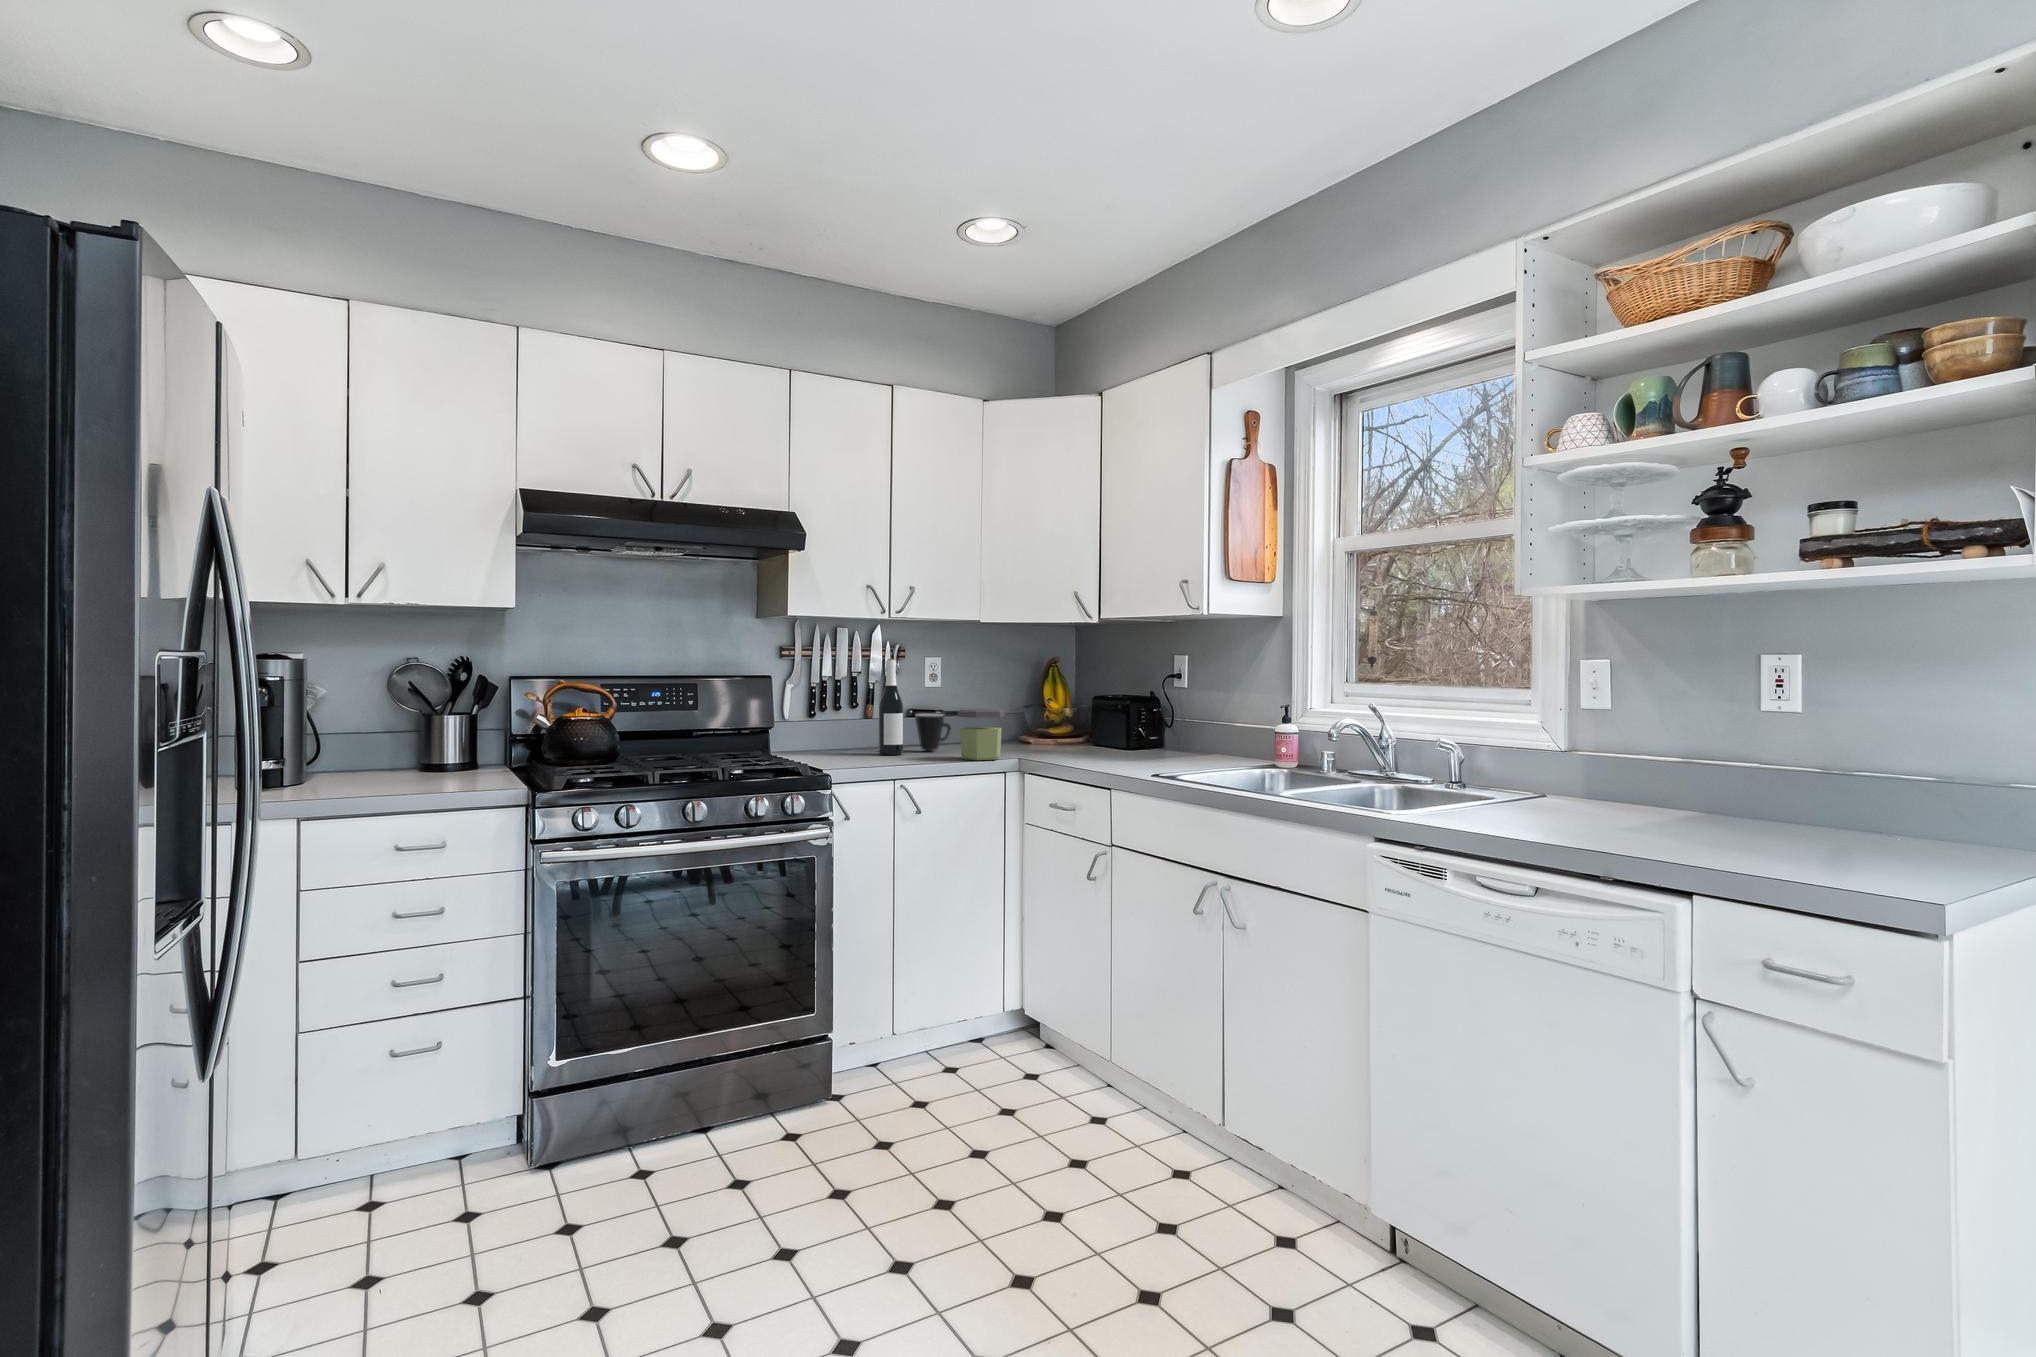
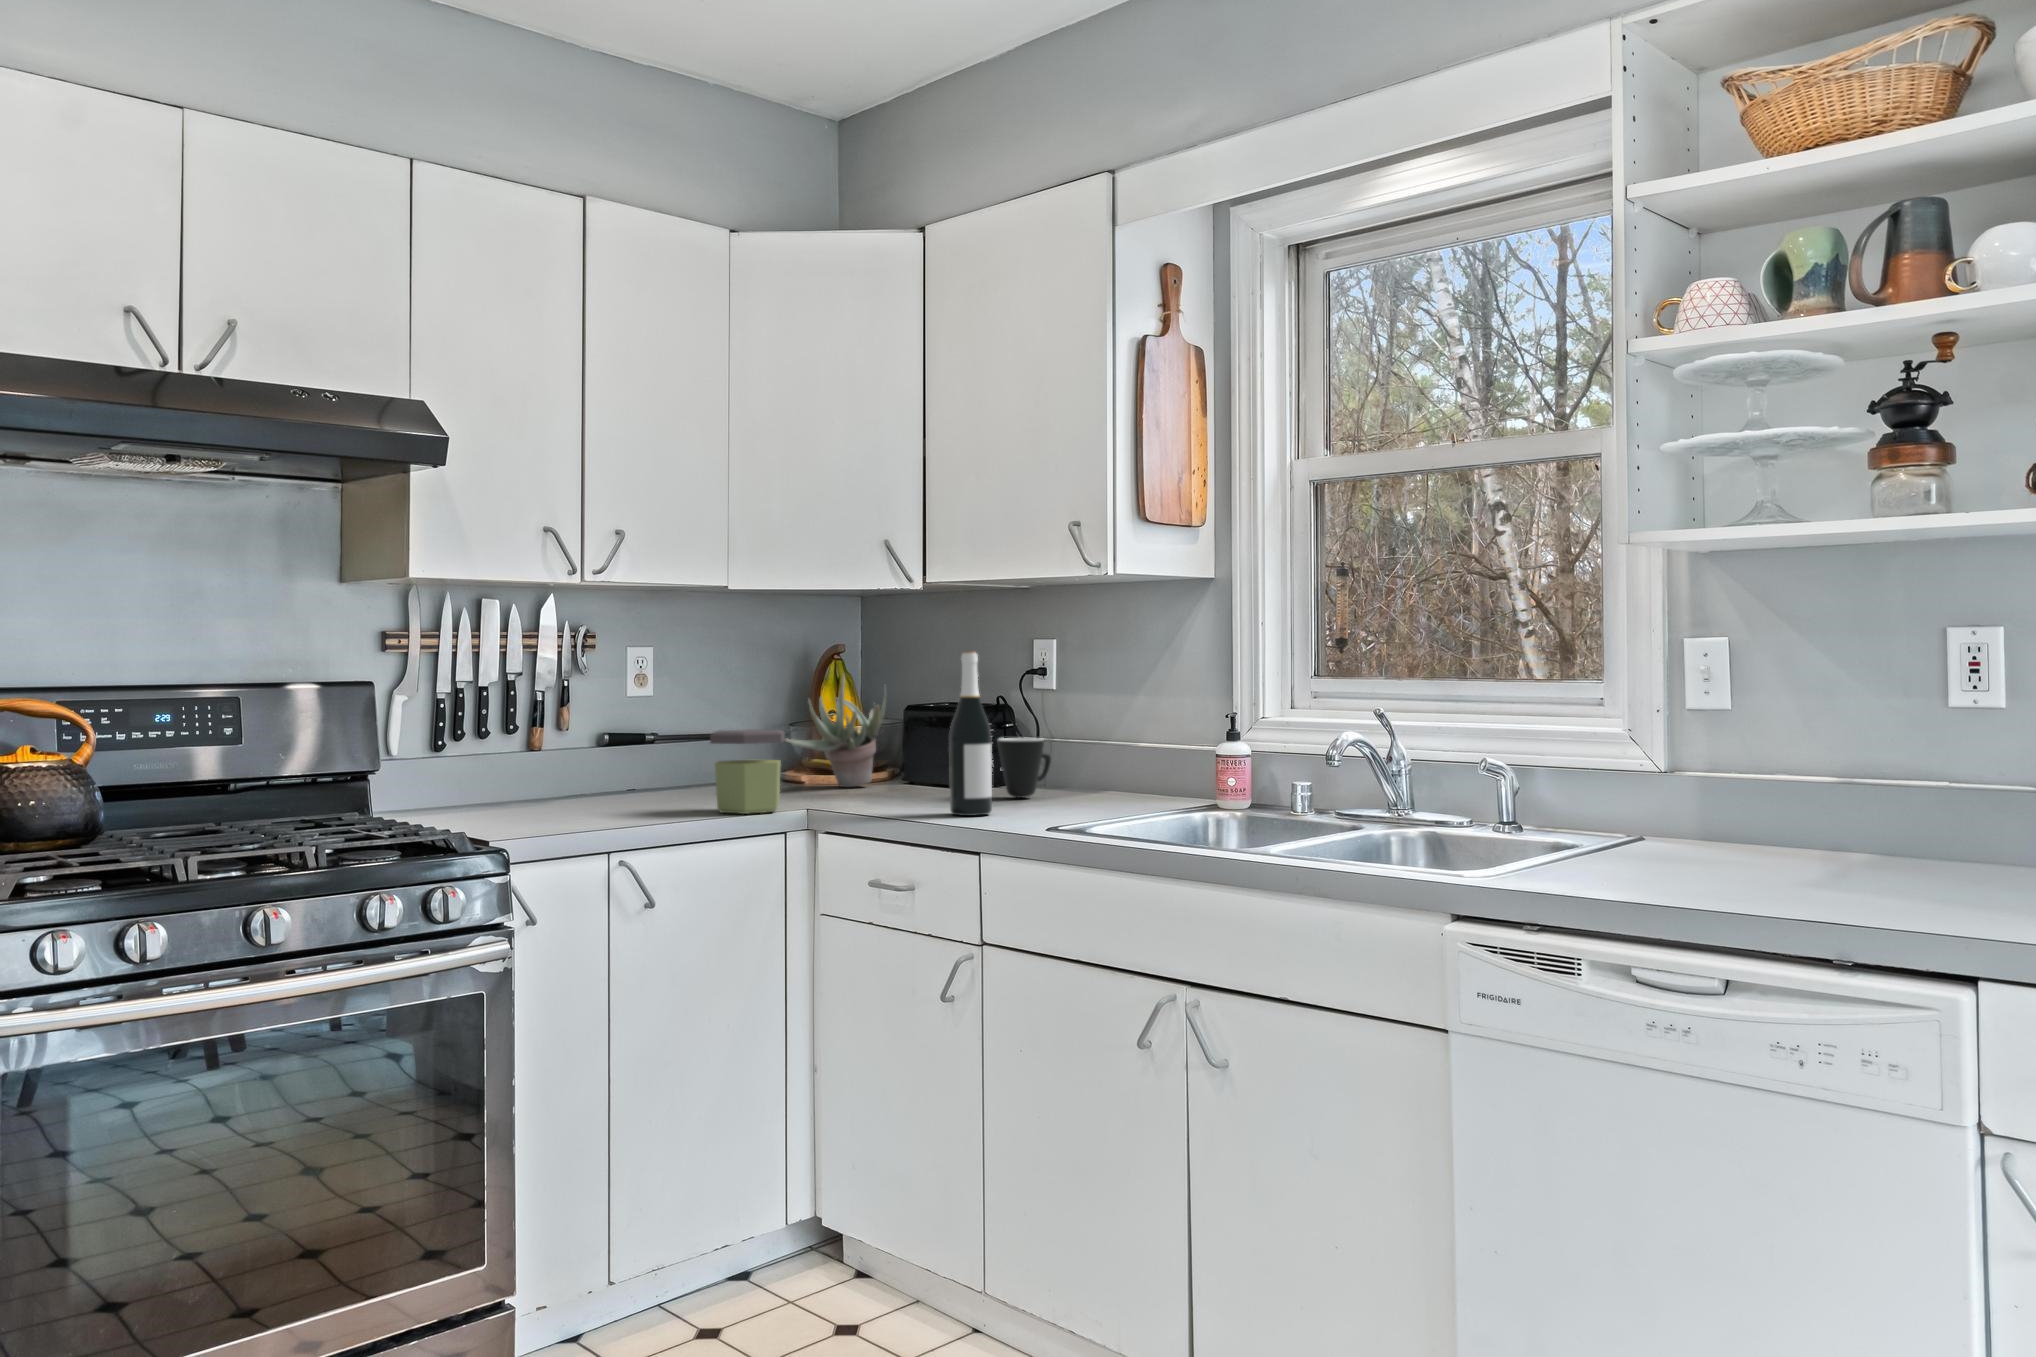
wine bottle: present [879,659,903,755] -> present [949,651,992,816]
succulent plant: none [1015,674,1080,746] -> present [785,675,887,787]
mug: present [915,714,951,751] -> present [997,738,1051,798]

